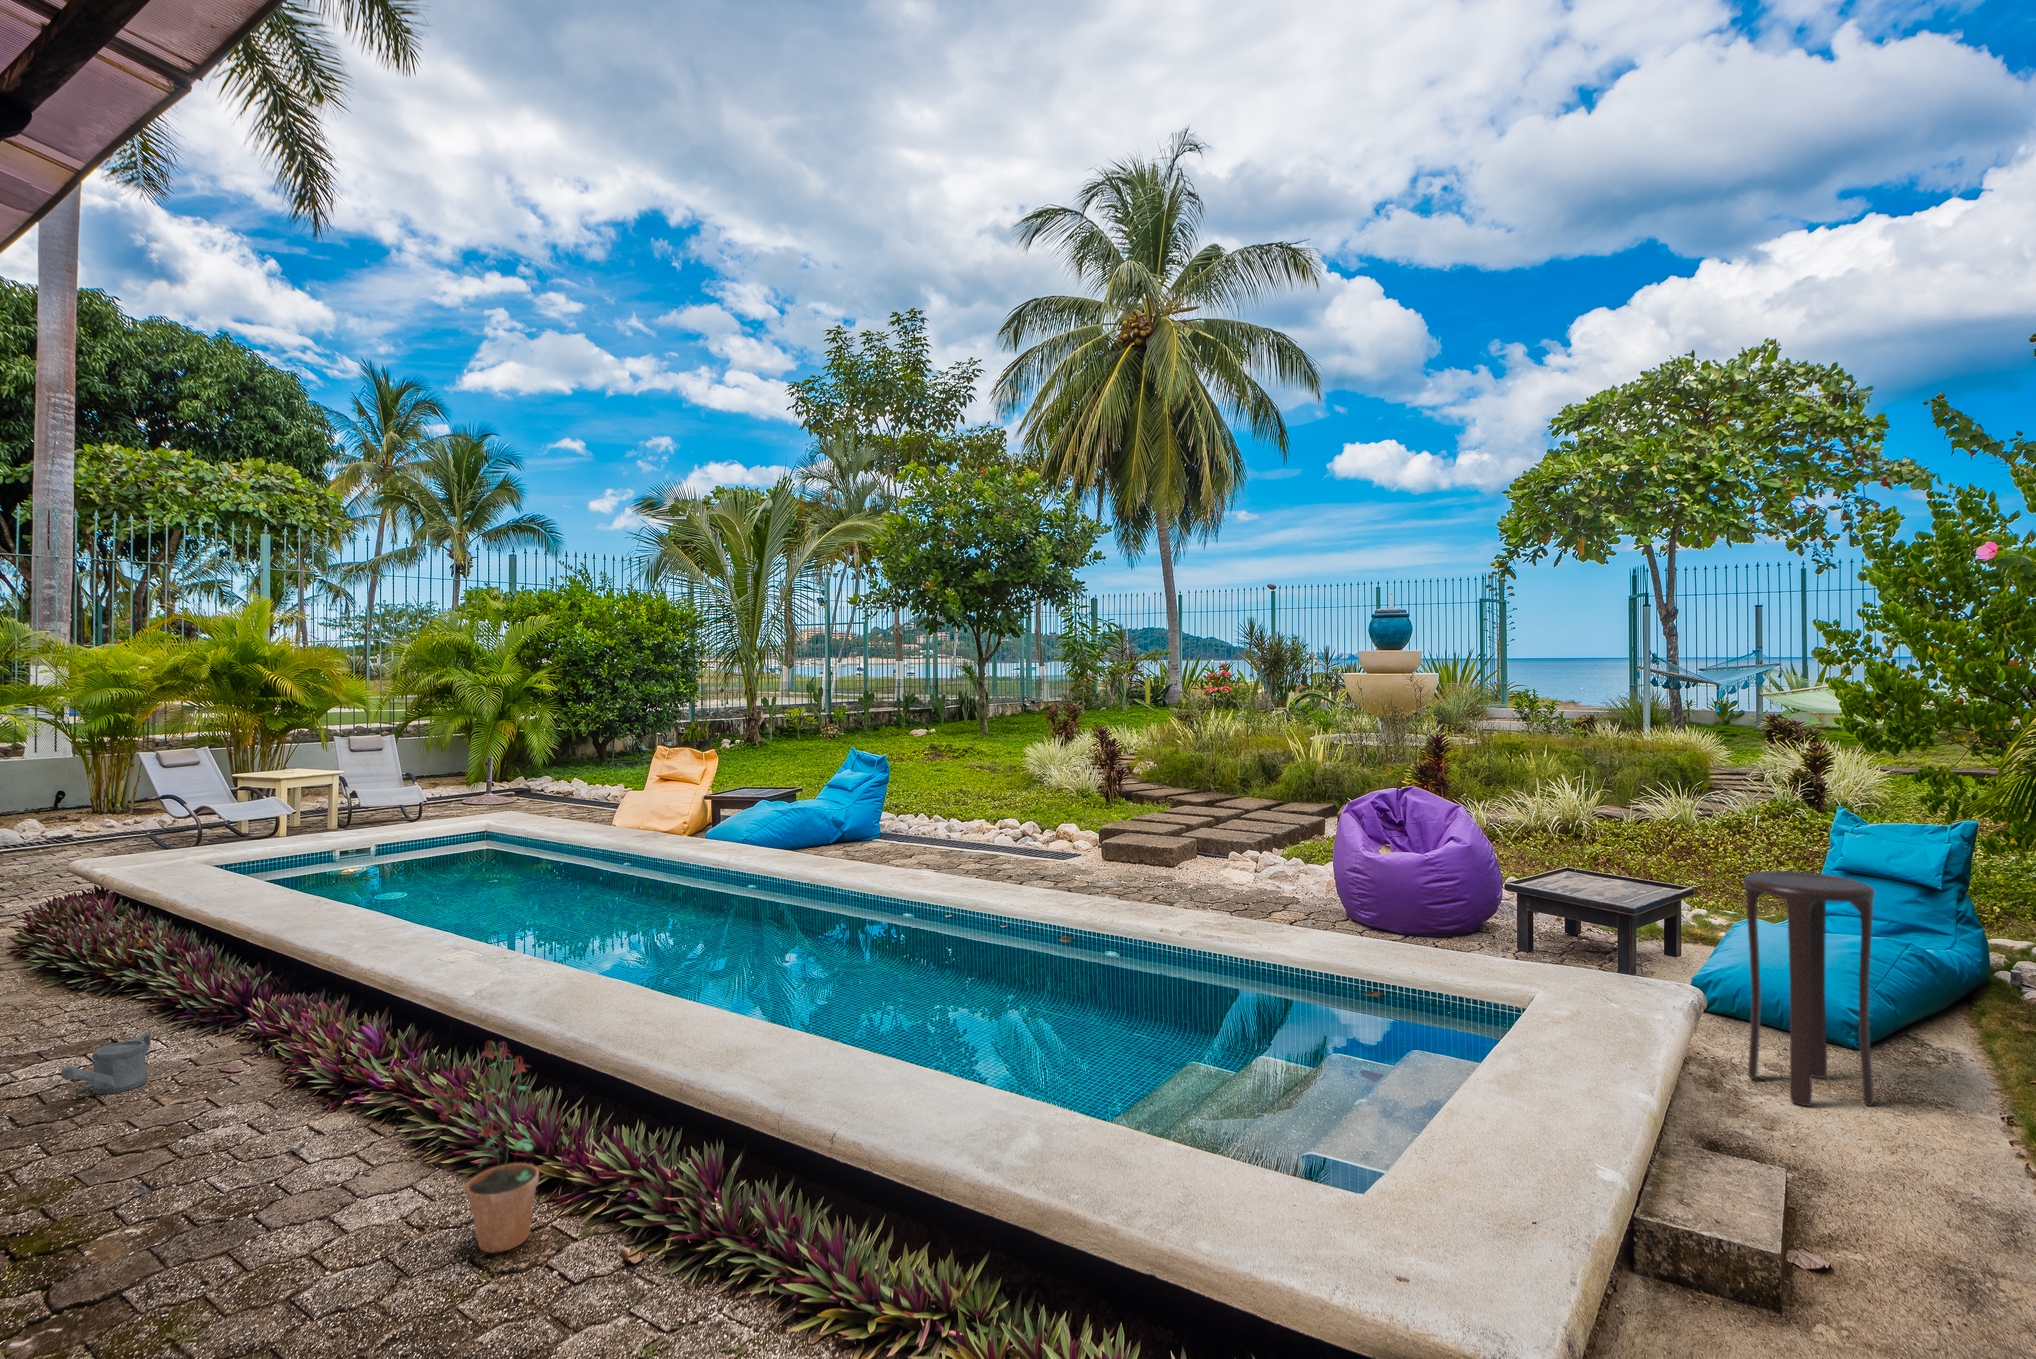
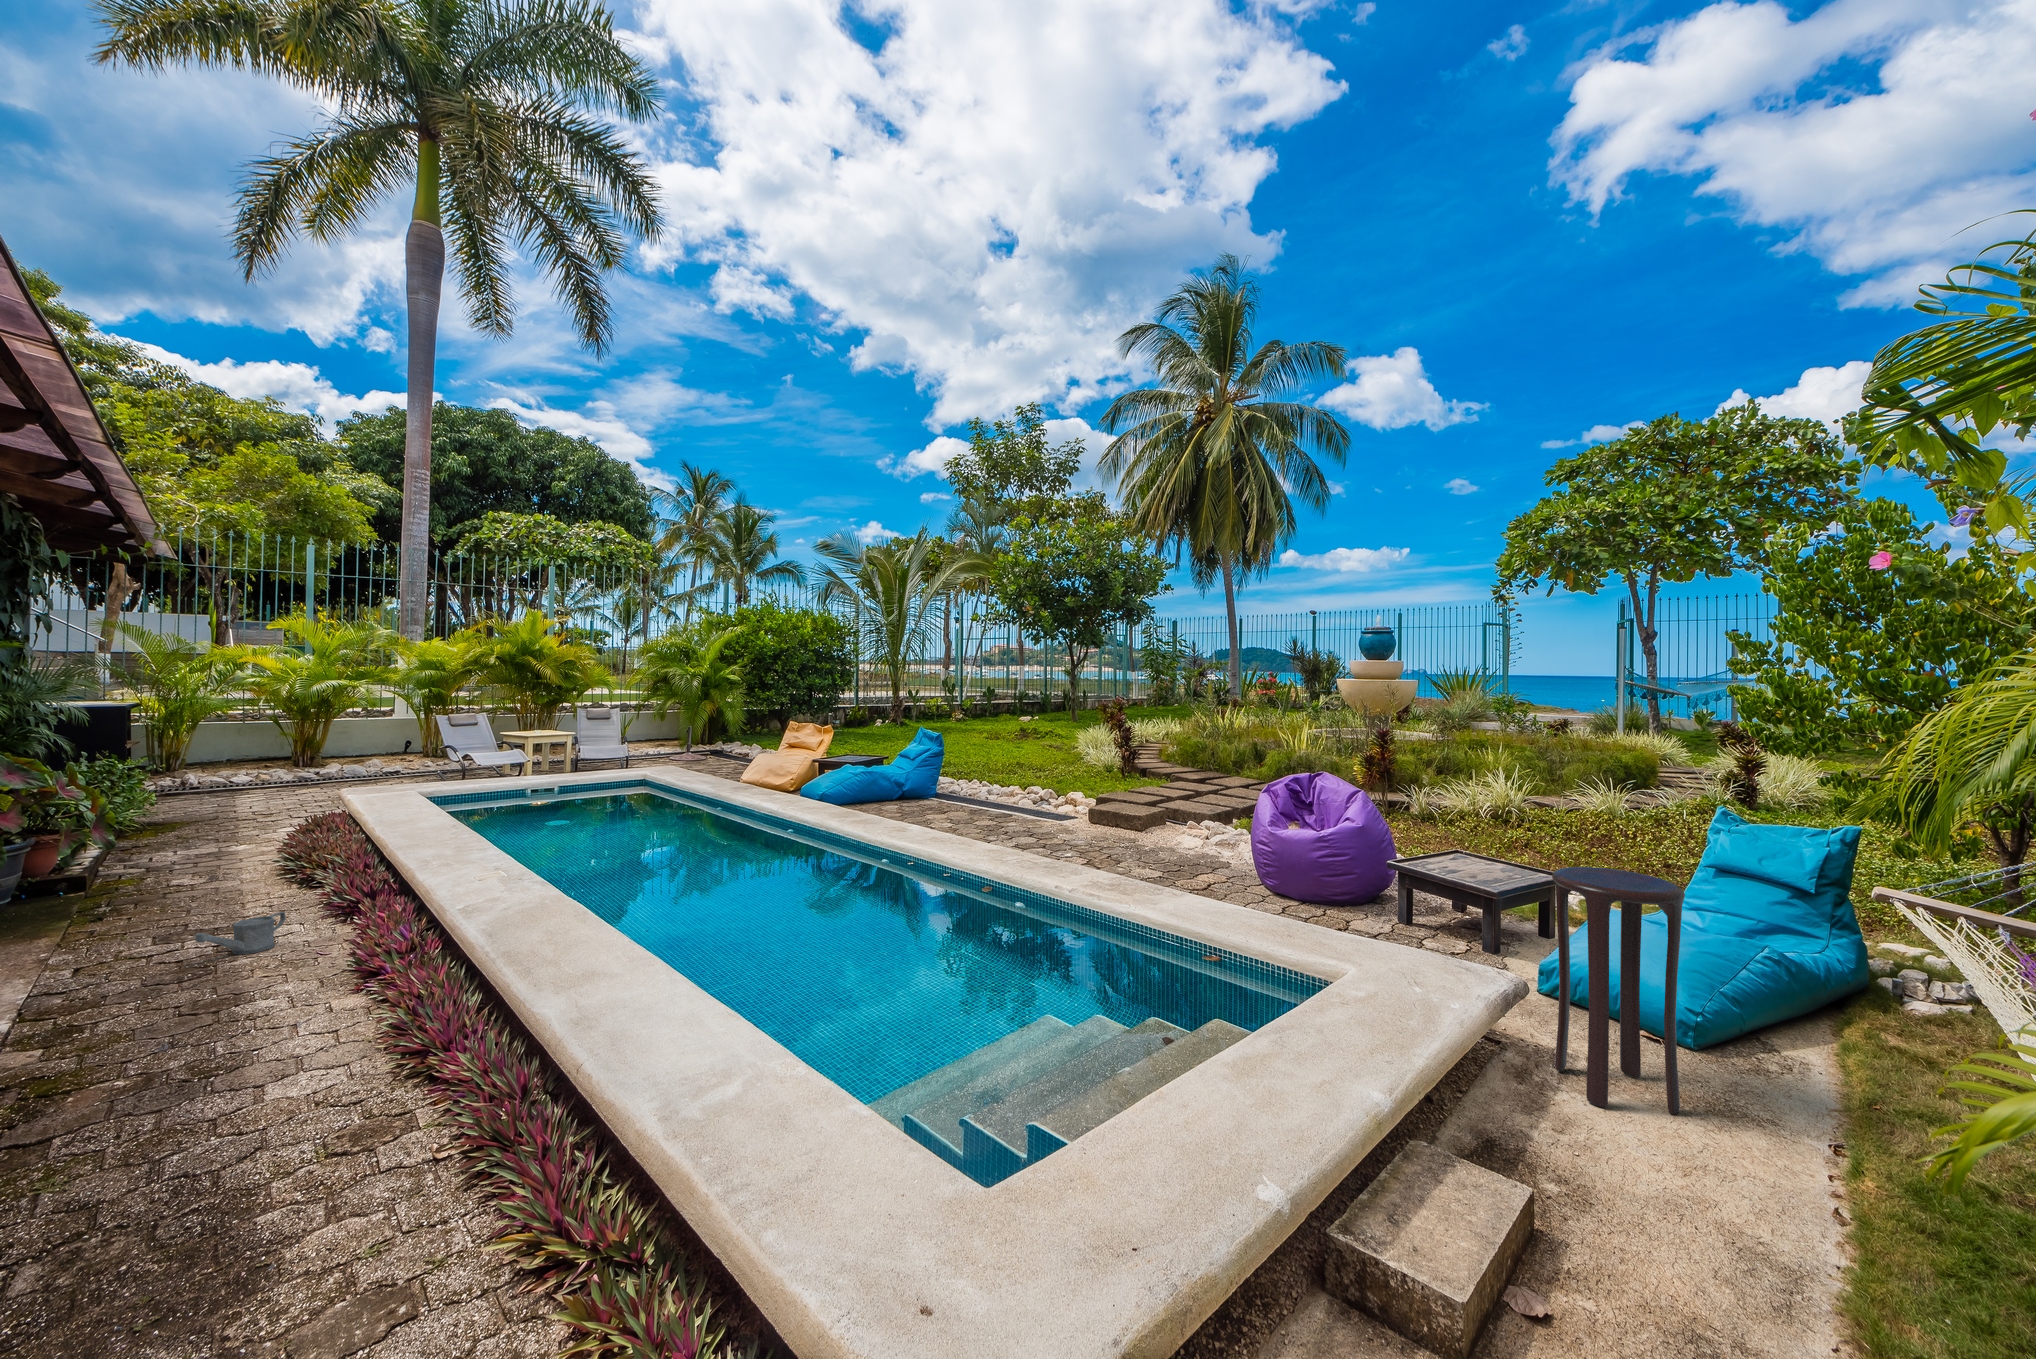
potted plant: present [443,1041,539,1253] -> none [316,943,396,1119]

